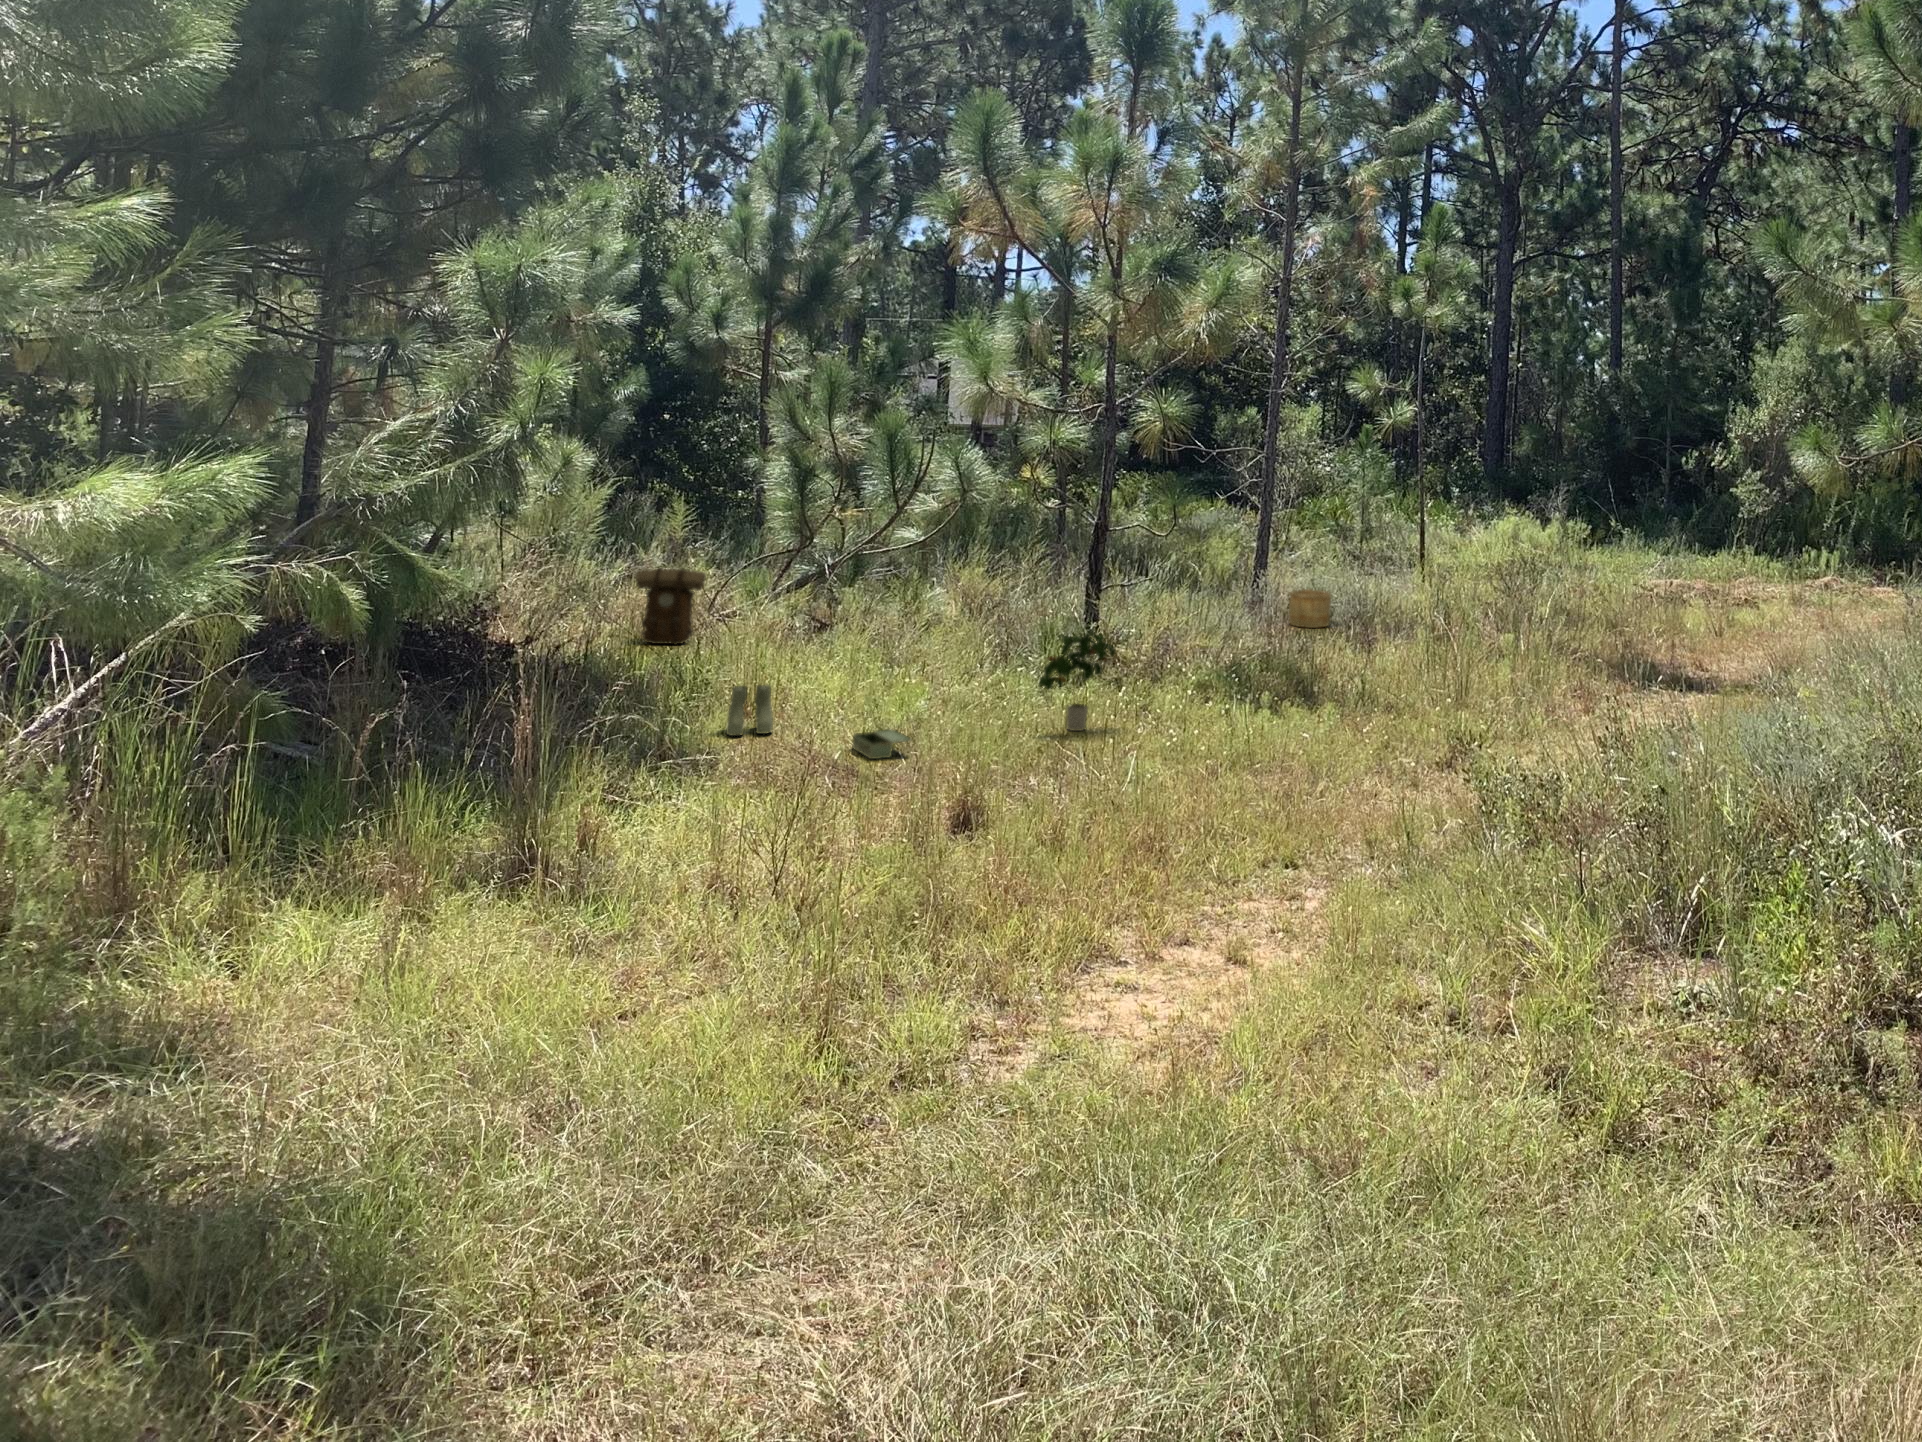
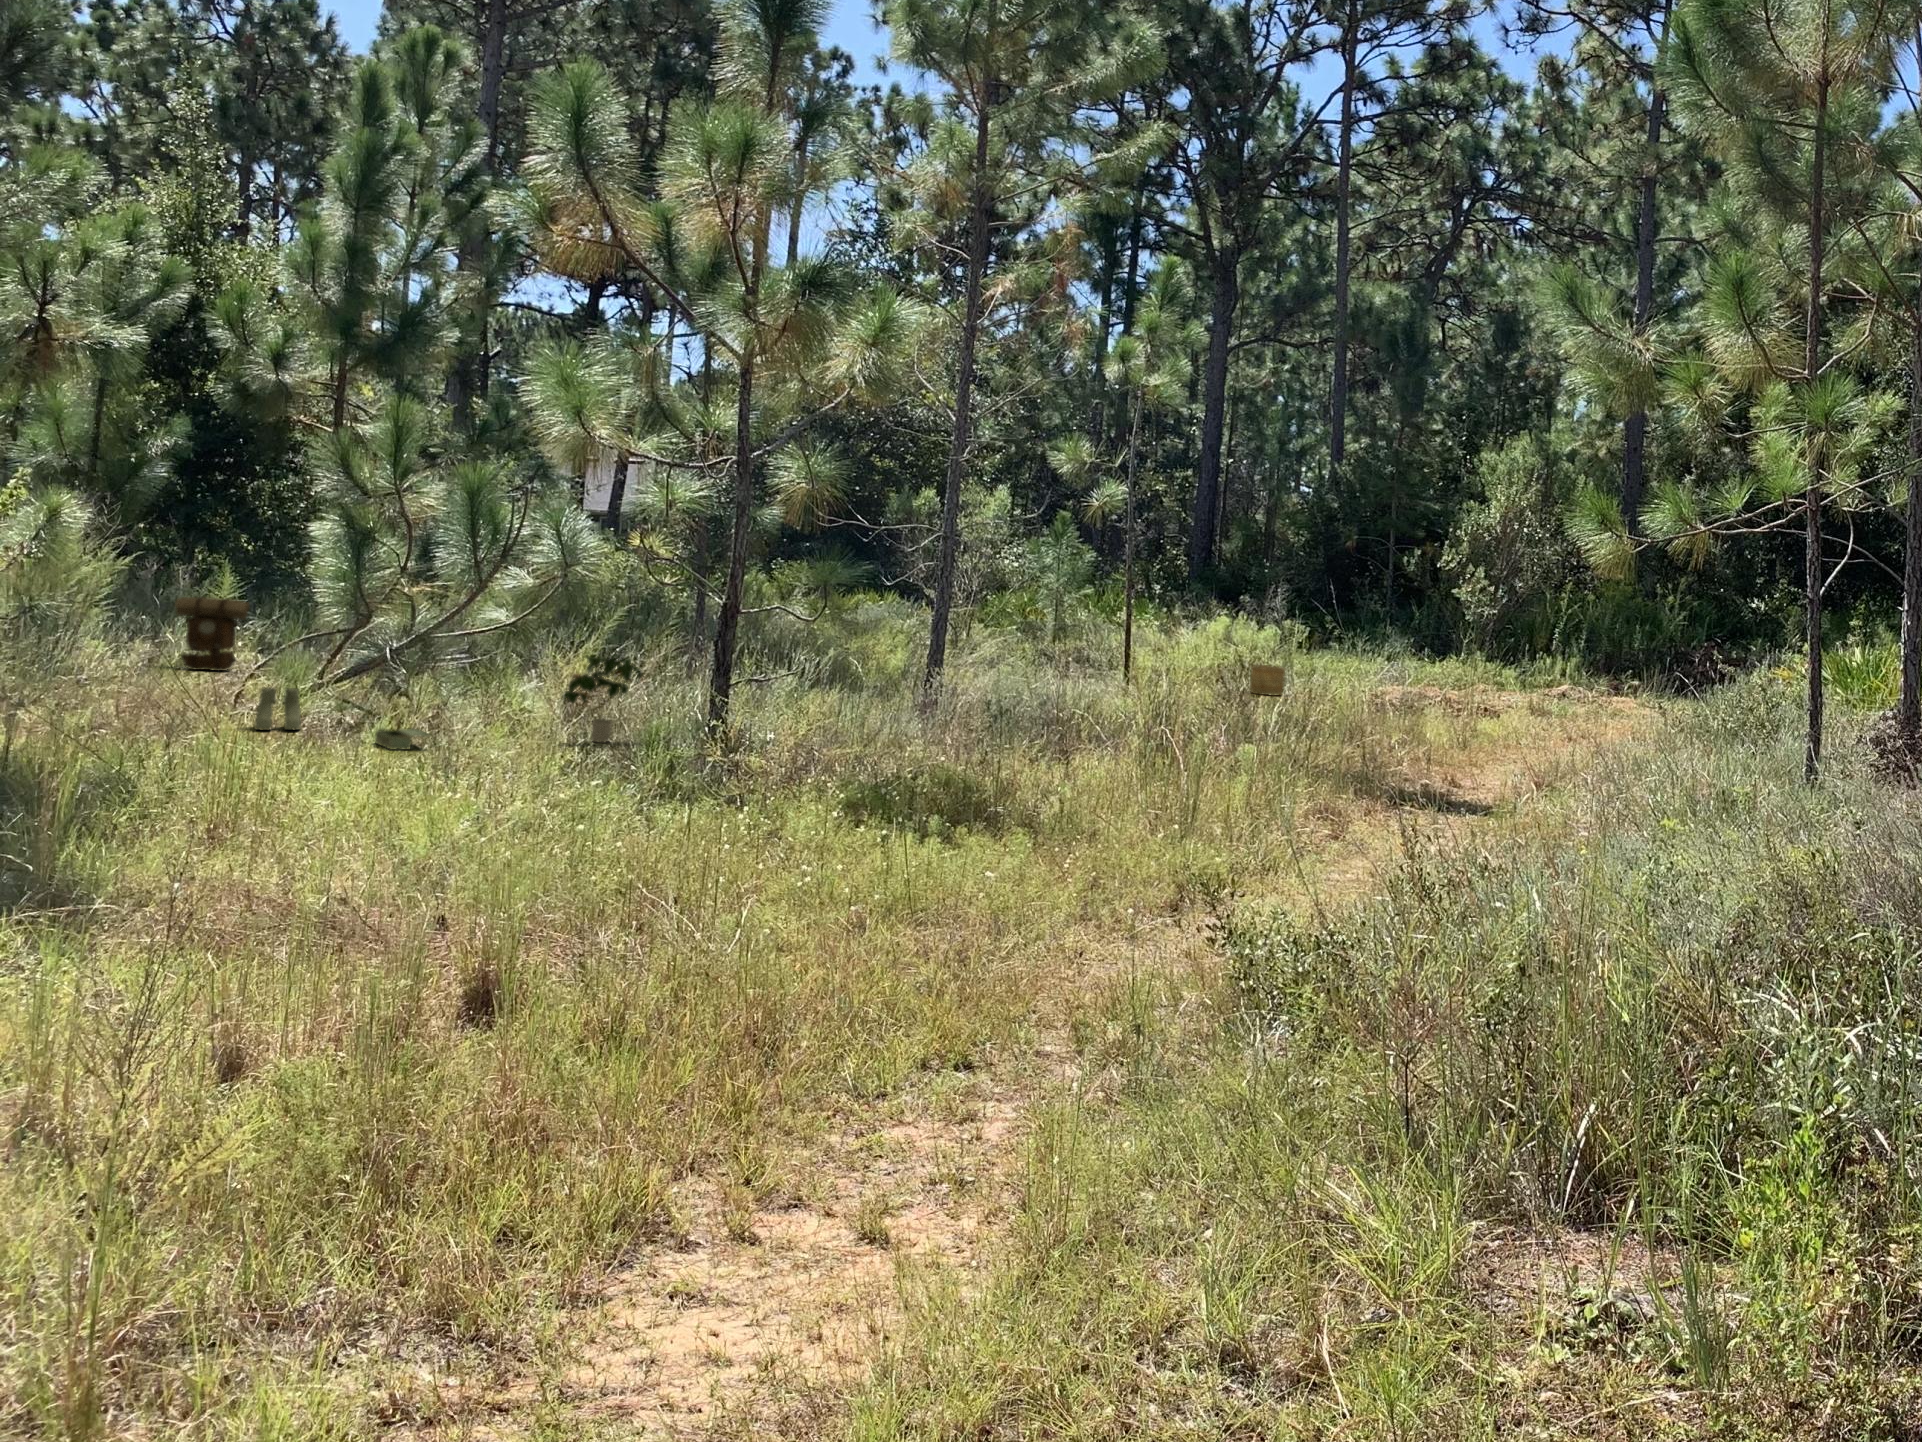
wooden bucket: present [1289,589,1331,628] -> present [1250,665,1285,695]

